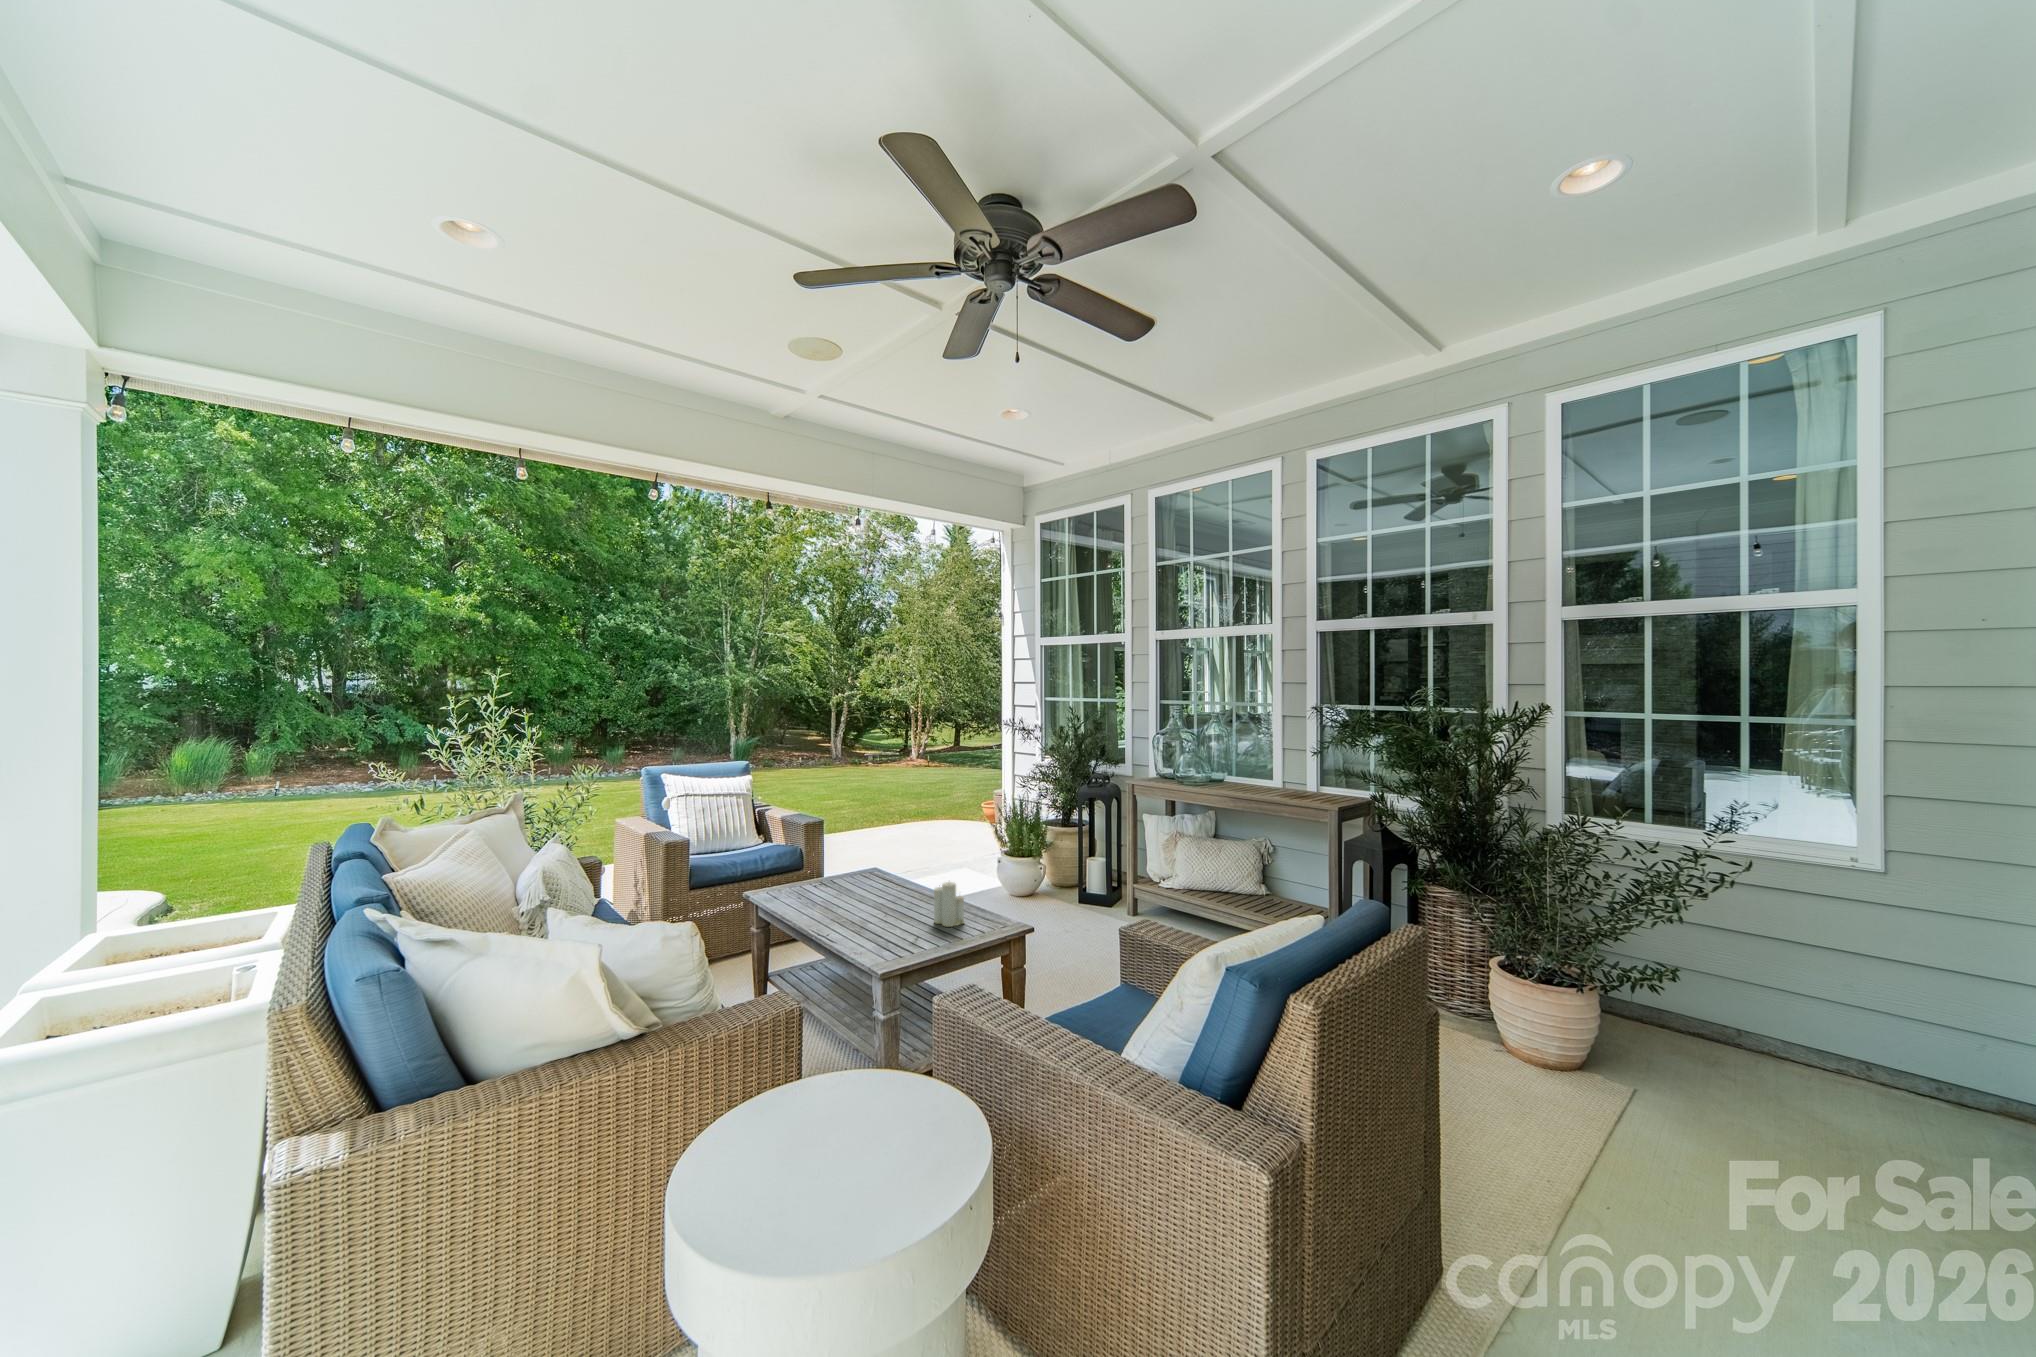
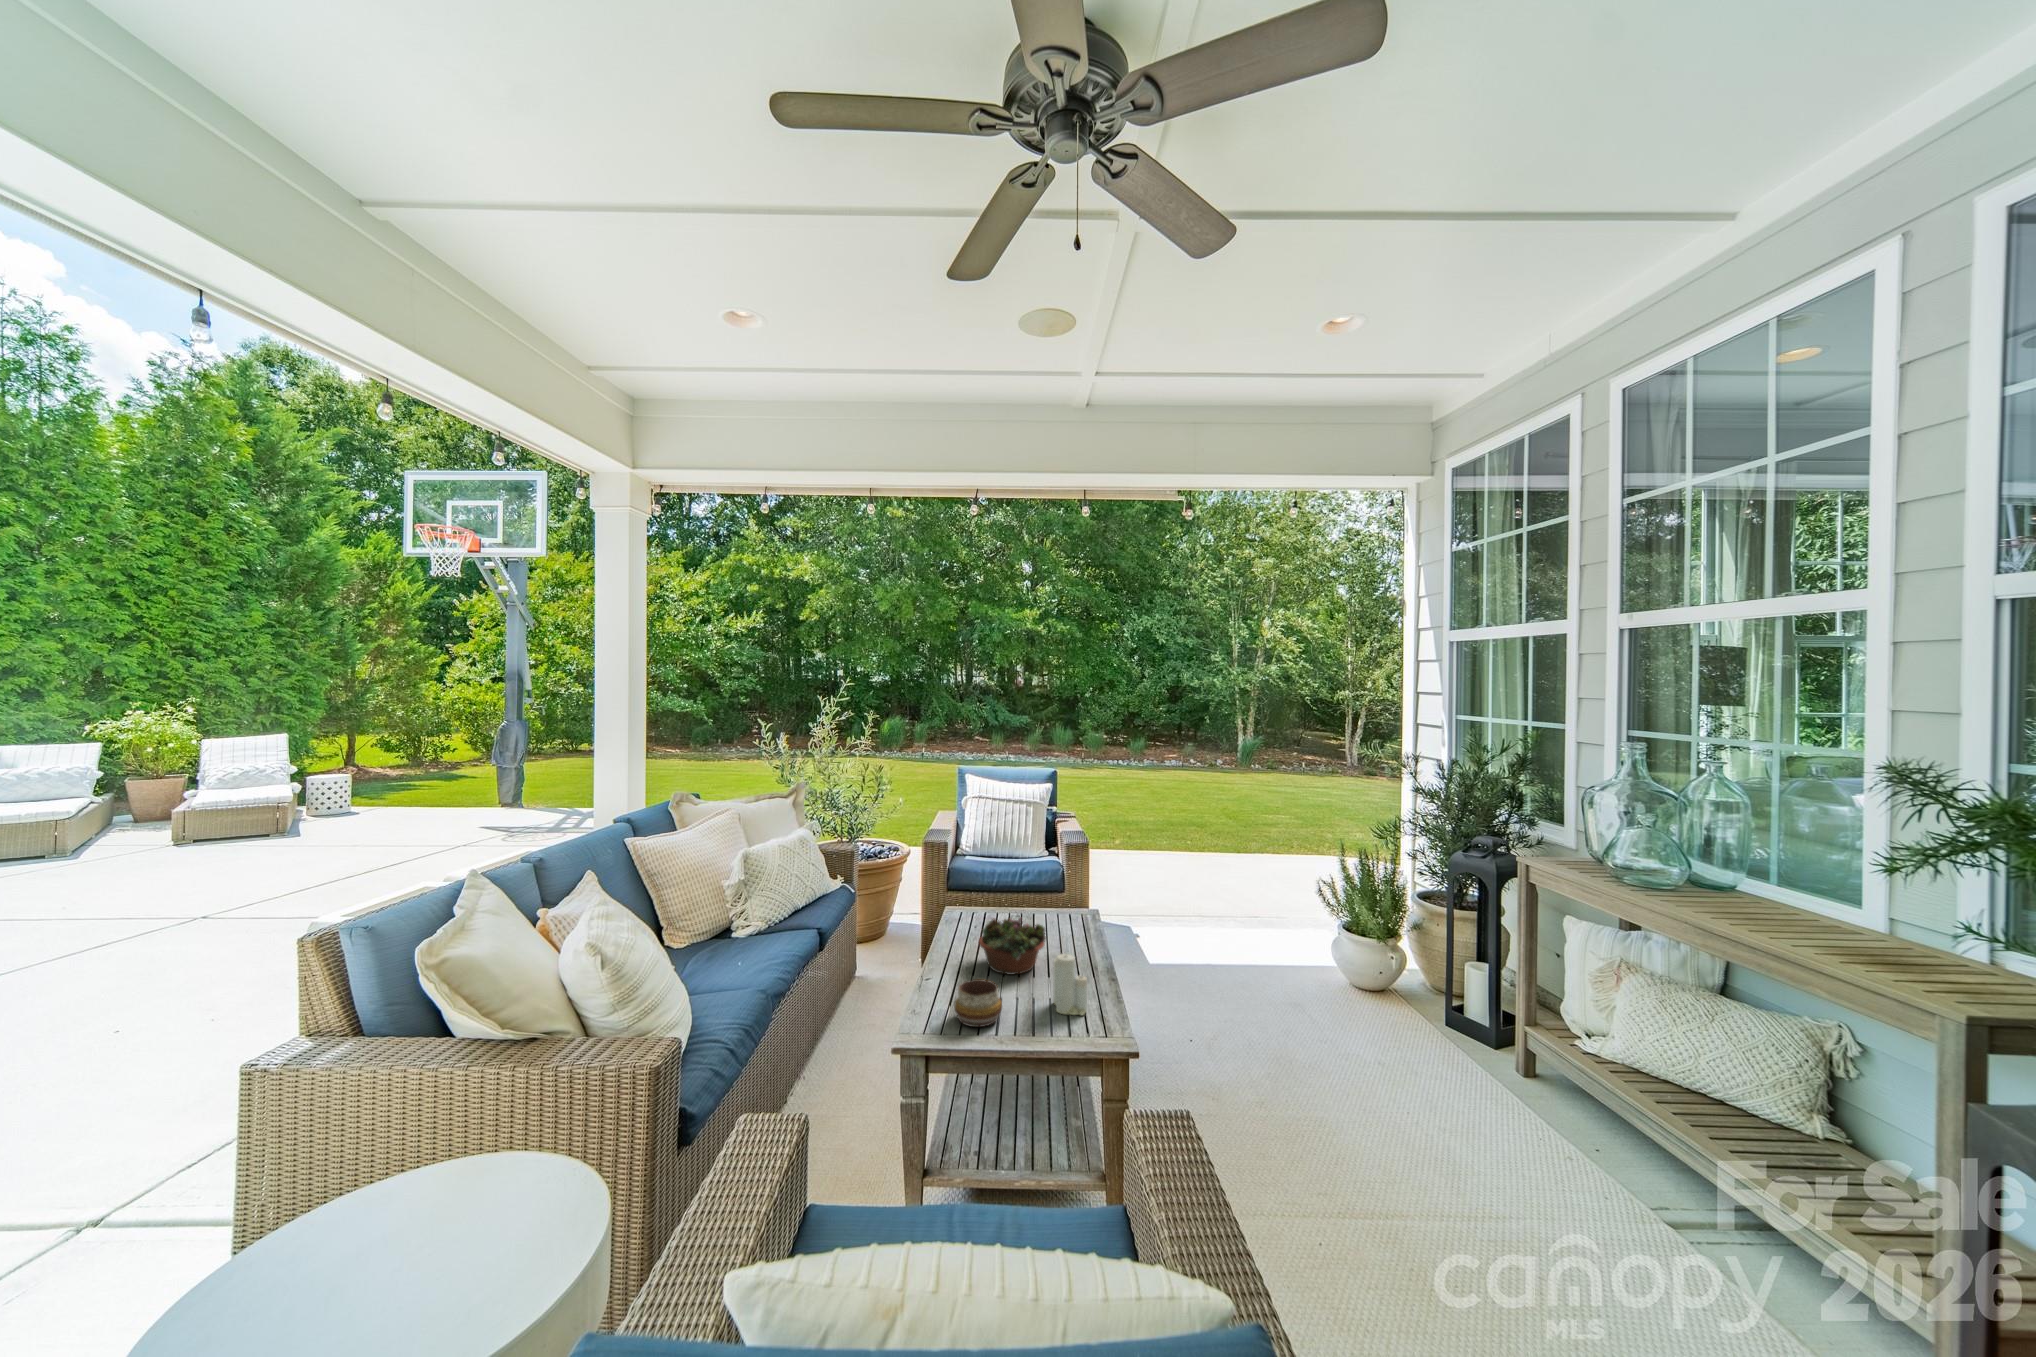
succulent planter: none [837,869,896,918] -> present [979,918,1046,975]
decorative bowl: none [881,914,921,950] -> present [954,979,1002,1027]

